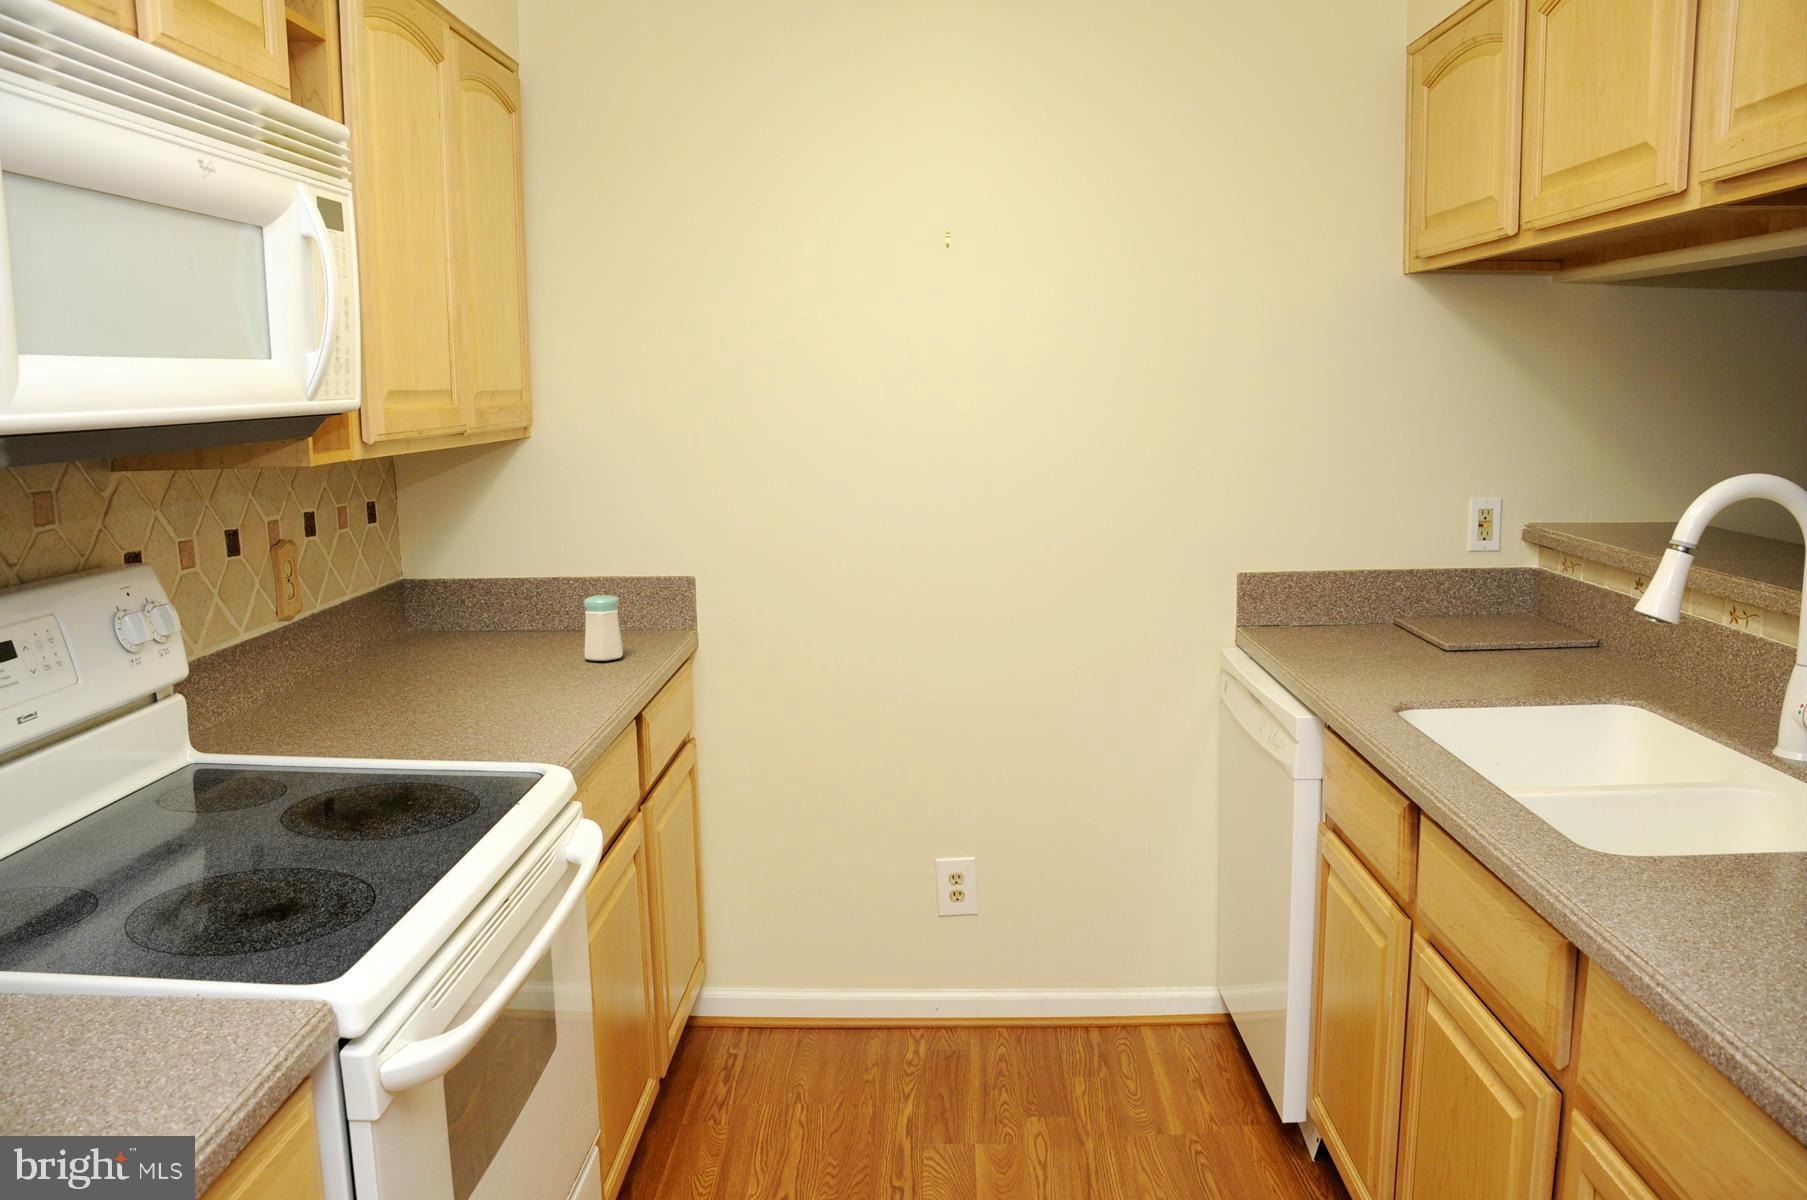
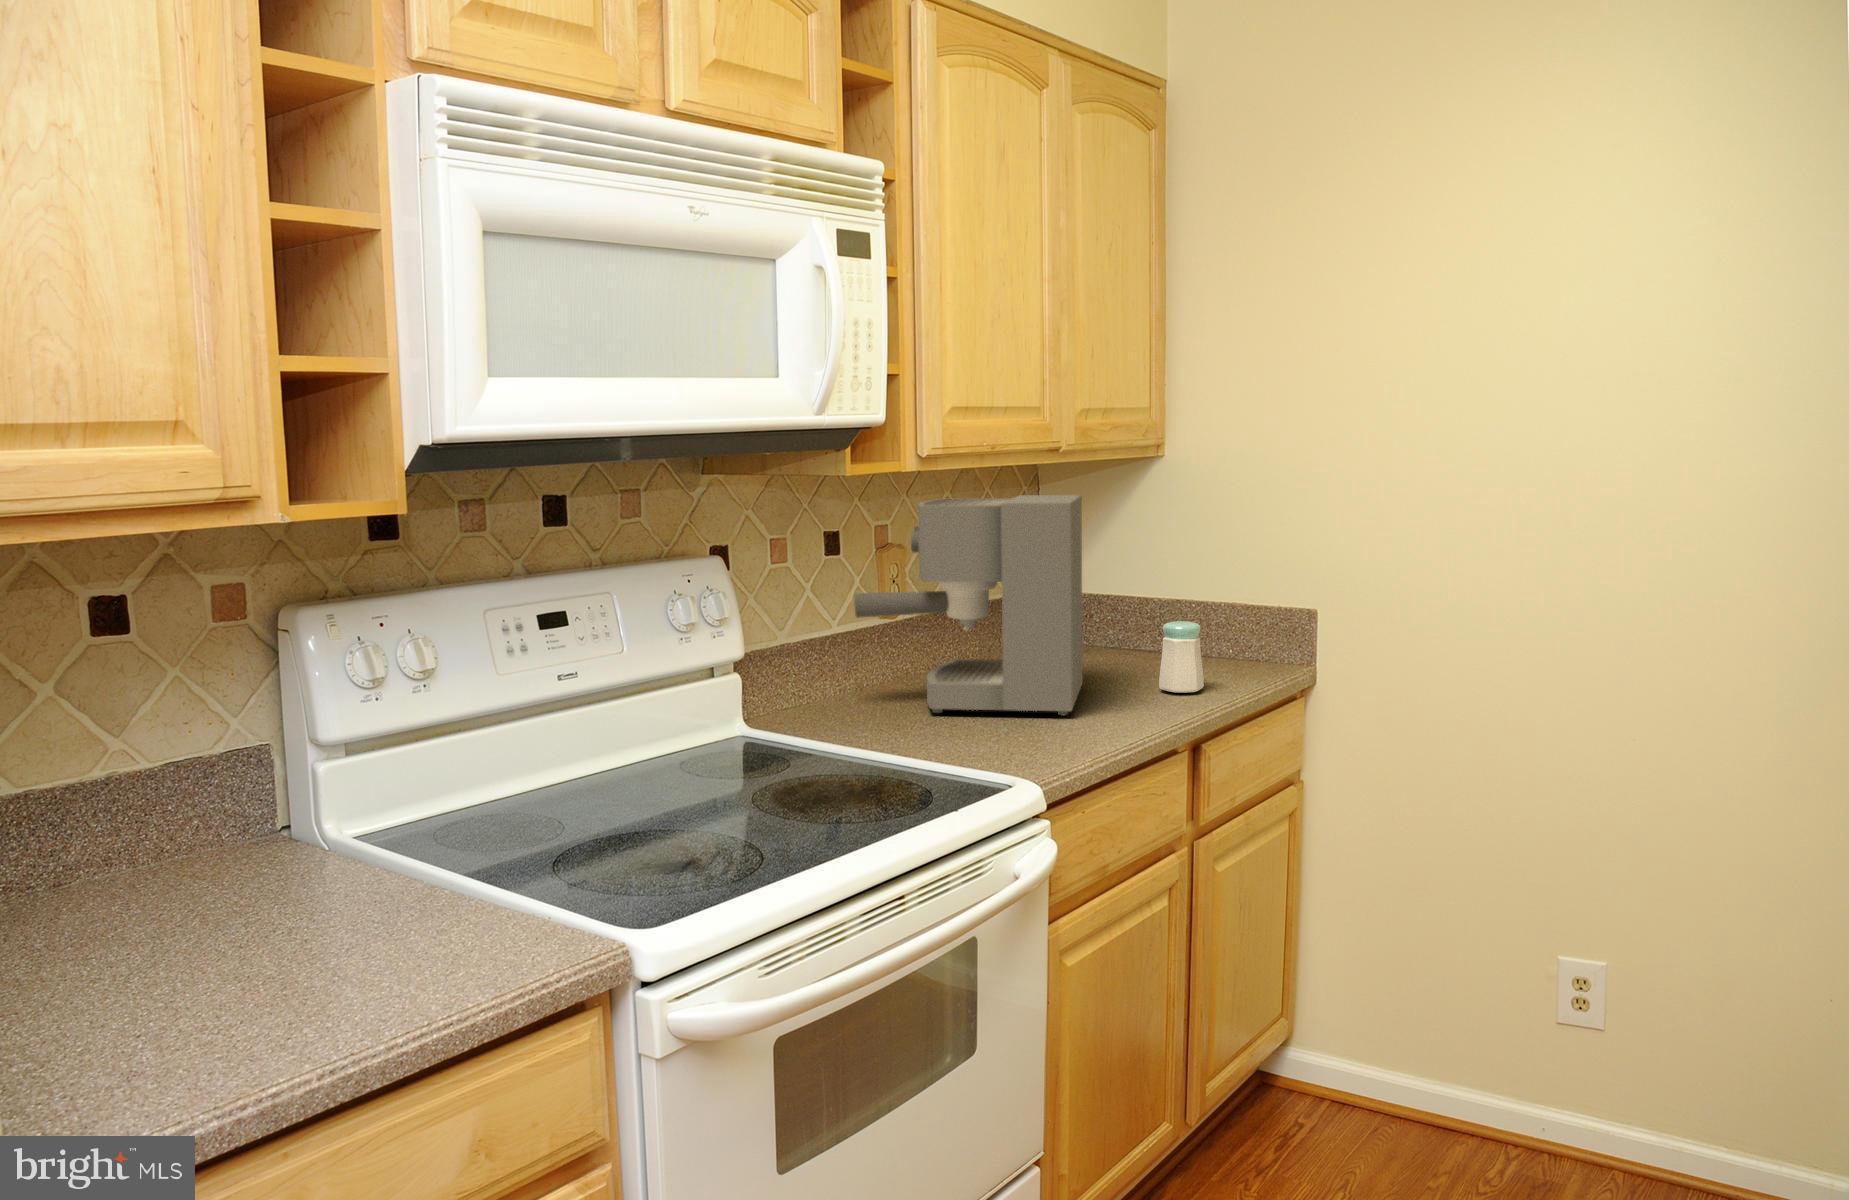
coffee maker: none [277,483,535,709] -> present [854,495,1083,715]

